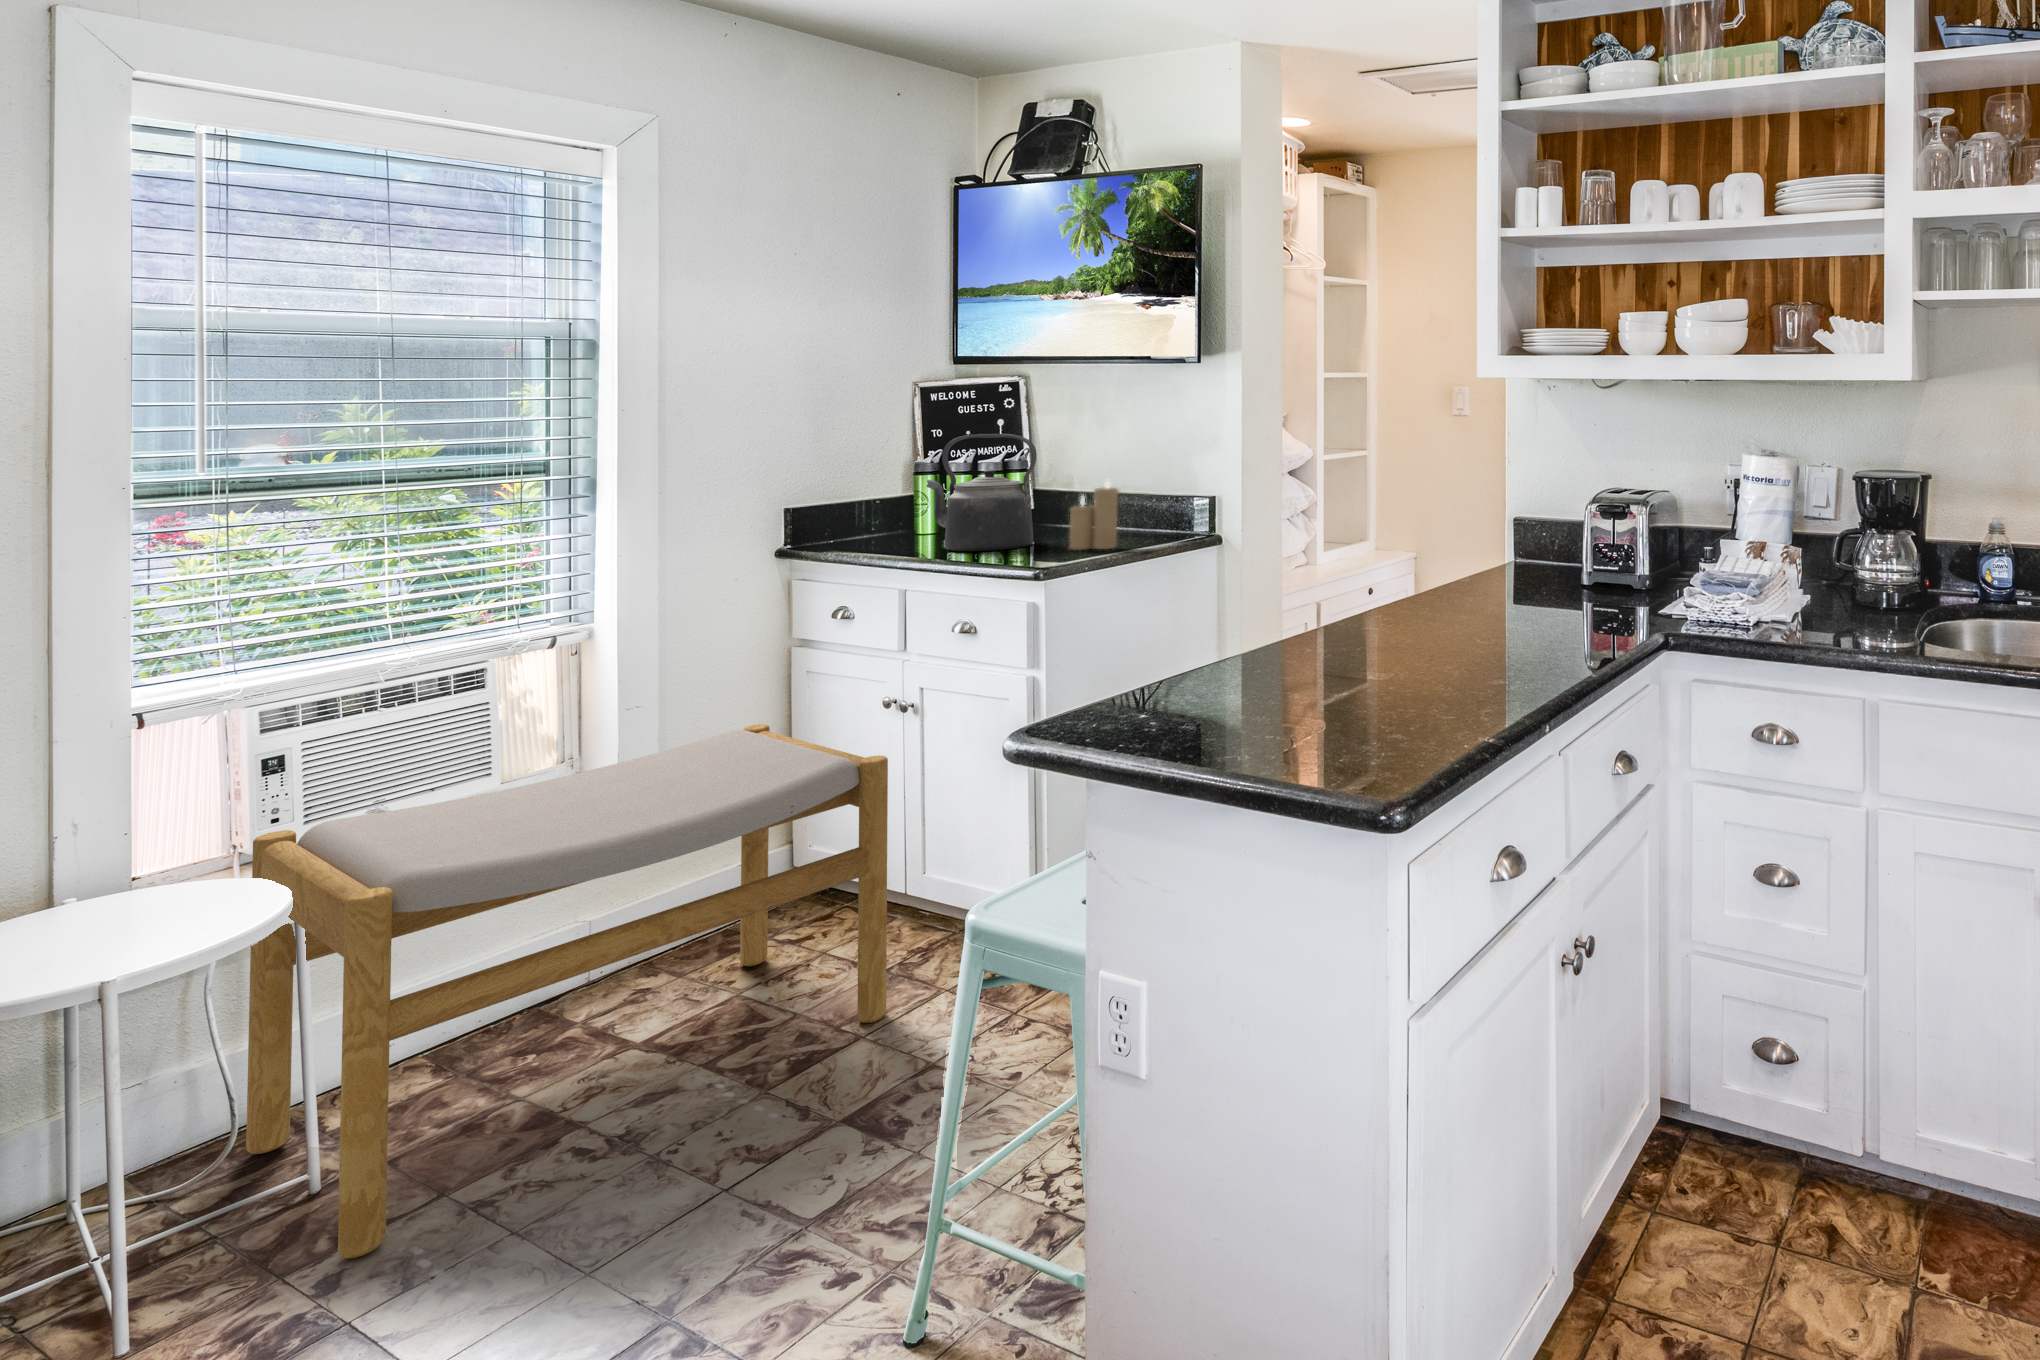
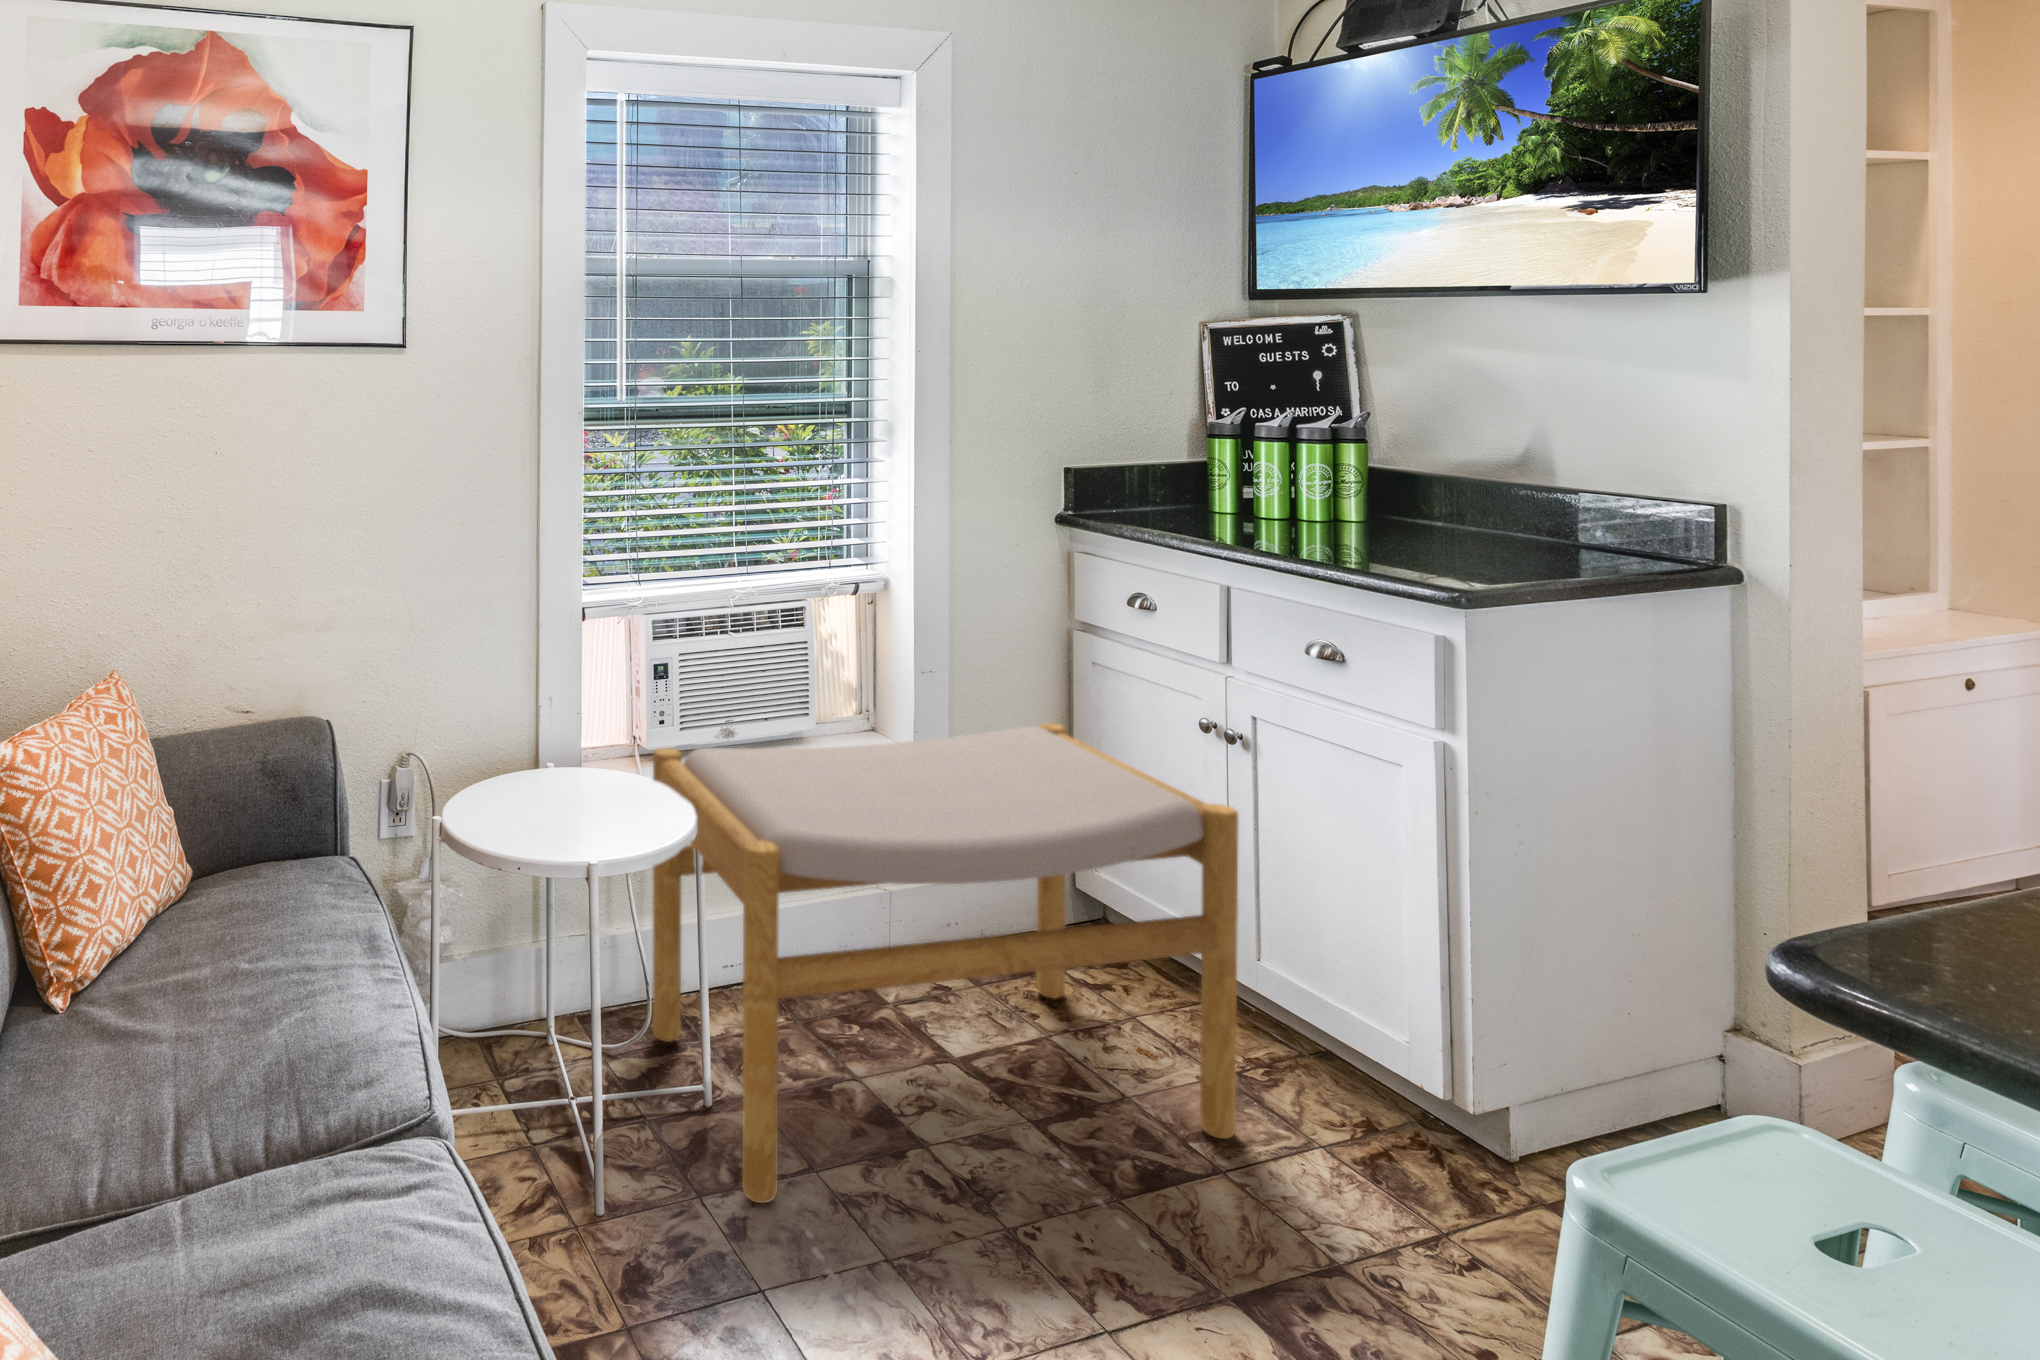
kettle: present [927,434,1037,551] -> none [1246,395,1409,553]
candle: present [1069,481,1118,550] -> none [1475,469,1561,573]

